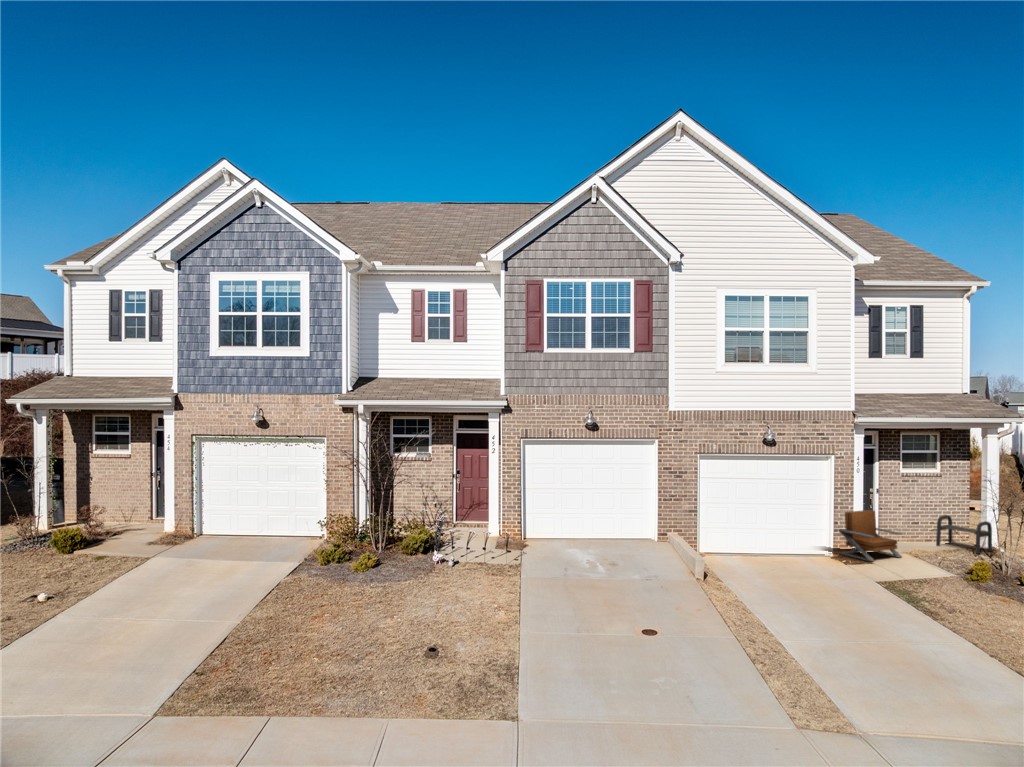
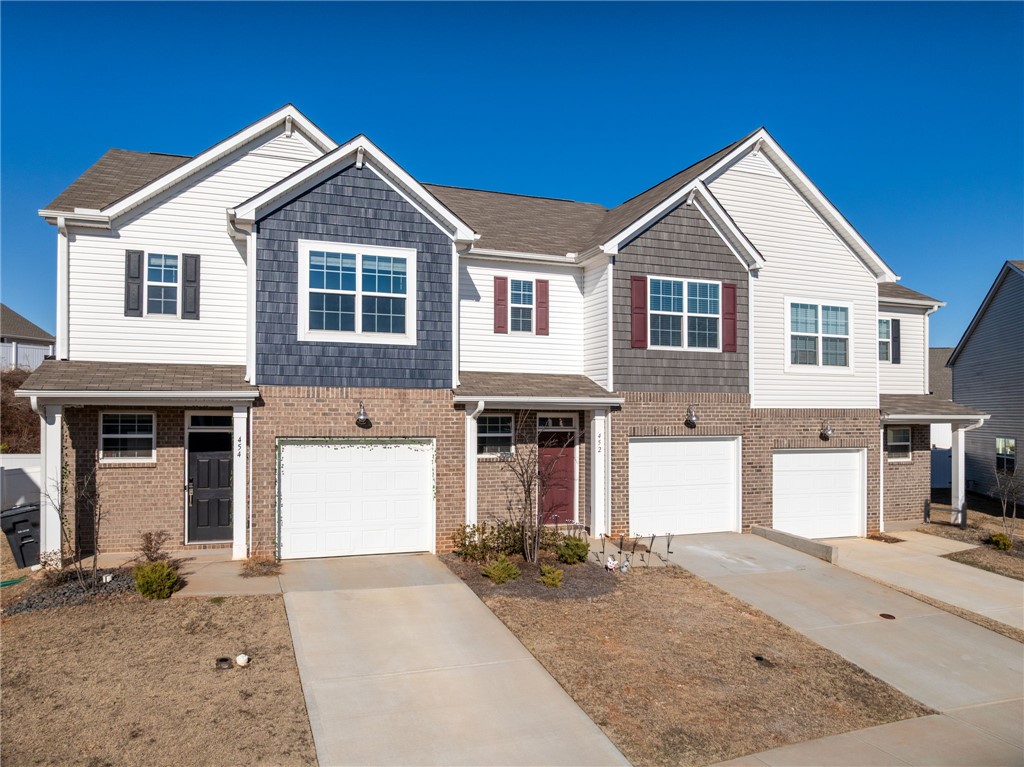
lounge chair: present [838,510,902,561] -> none [877,496,925,541]

